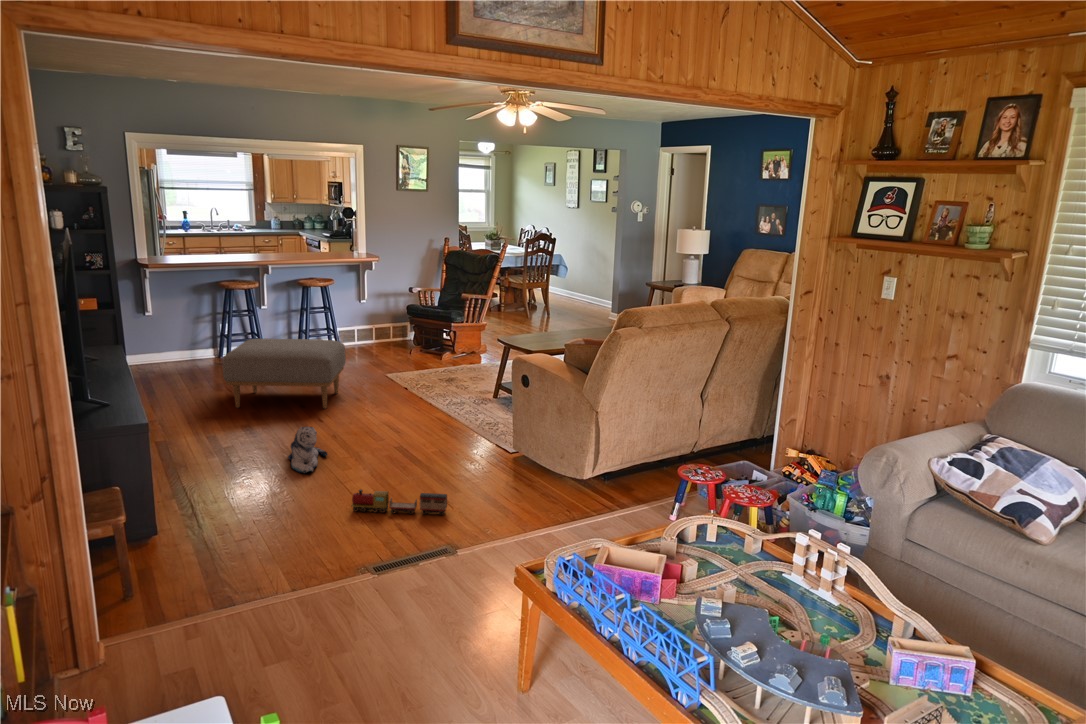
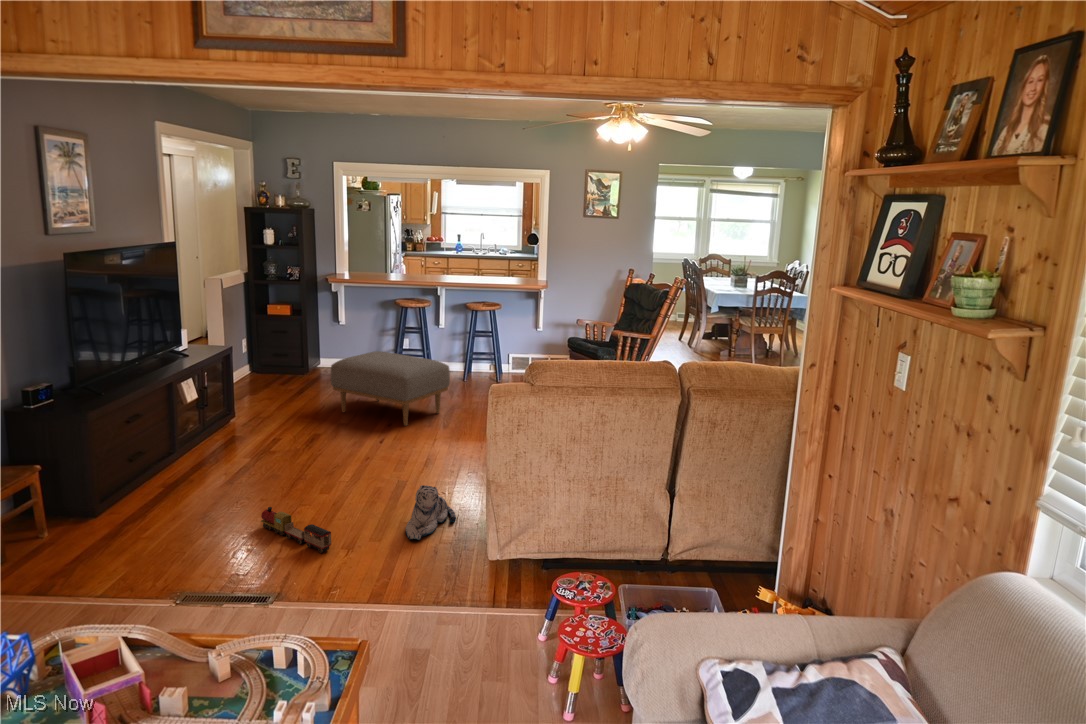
plush toy: present [288,427,327,473] -> present [406,485,456,540]

